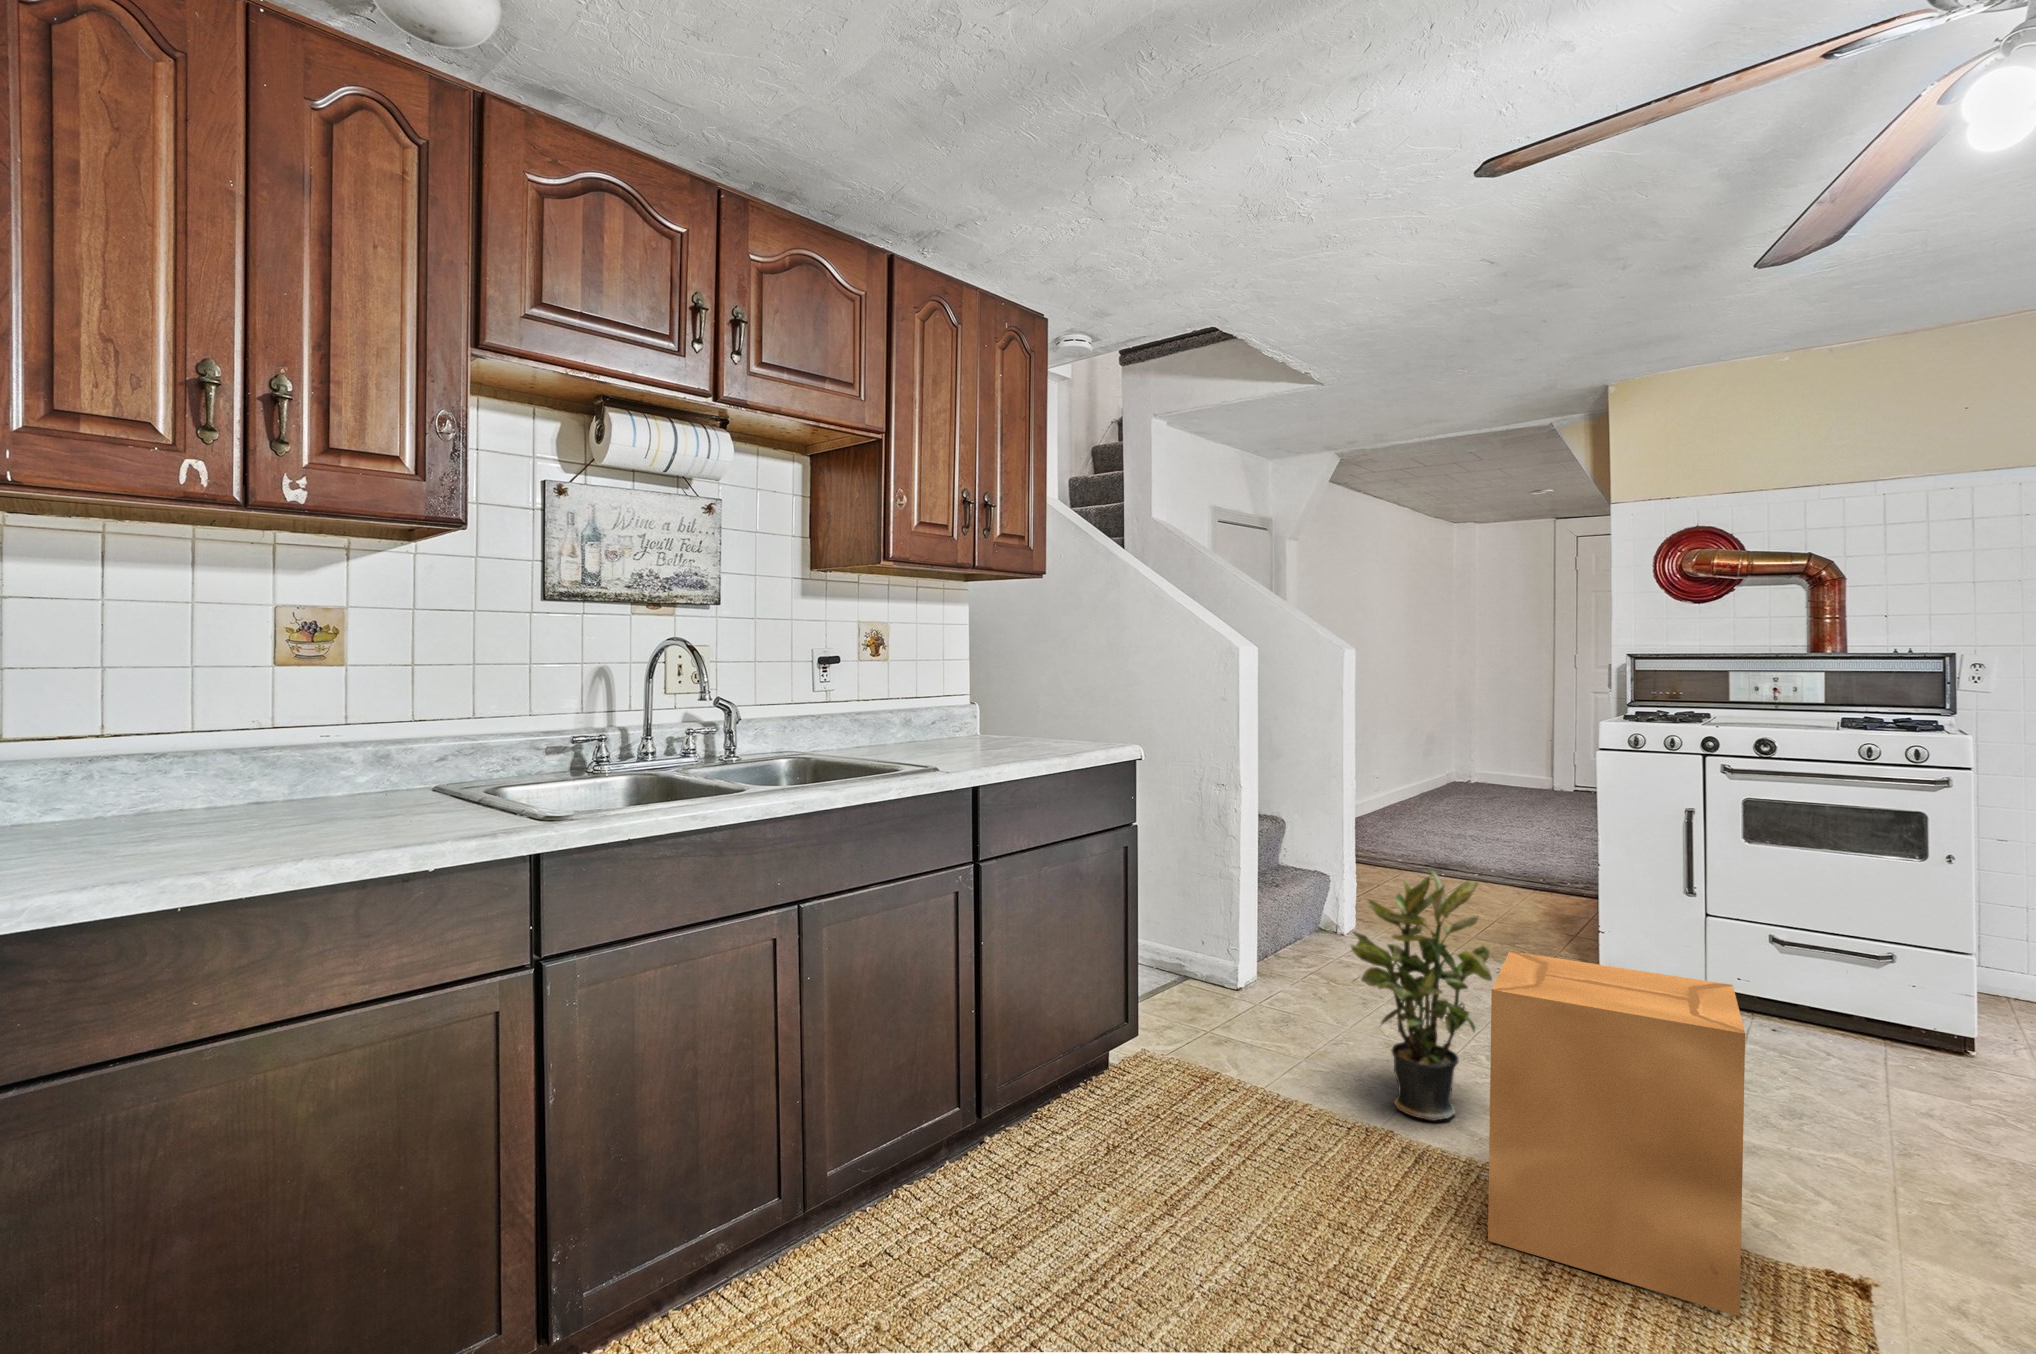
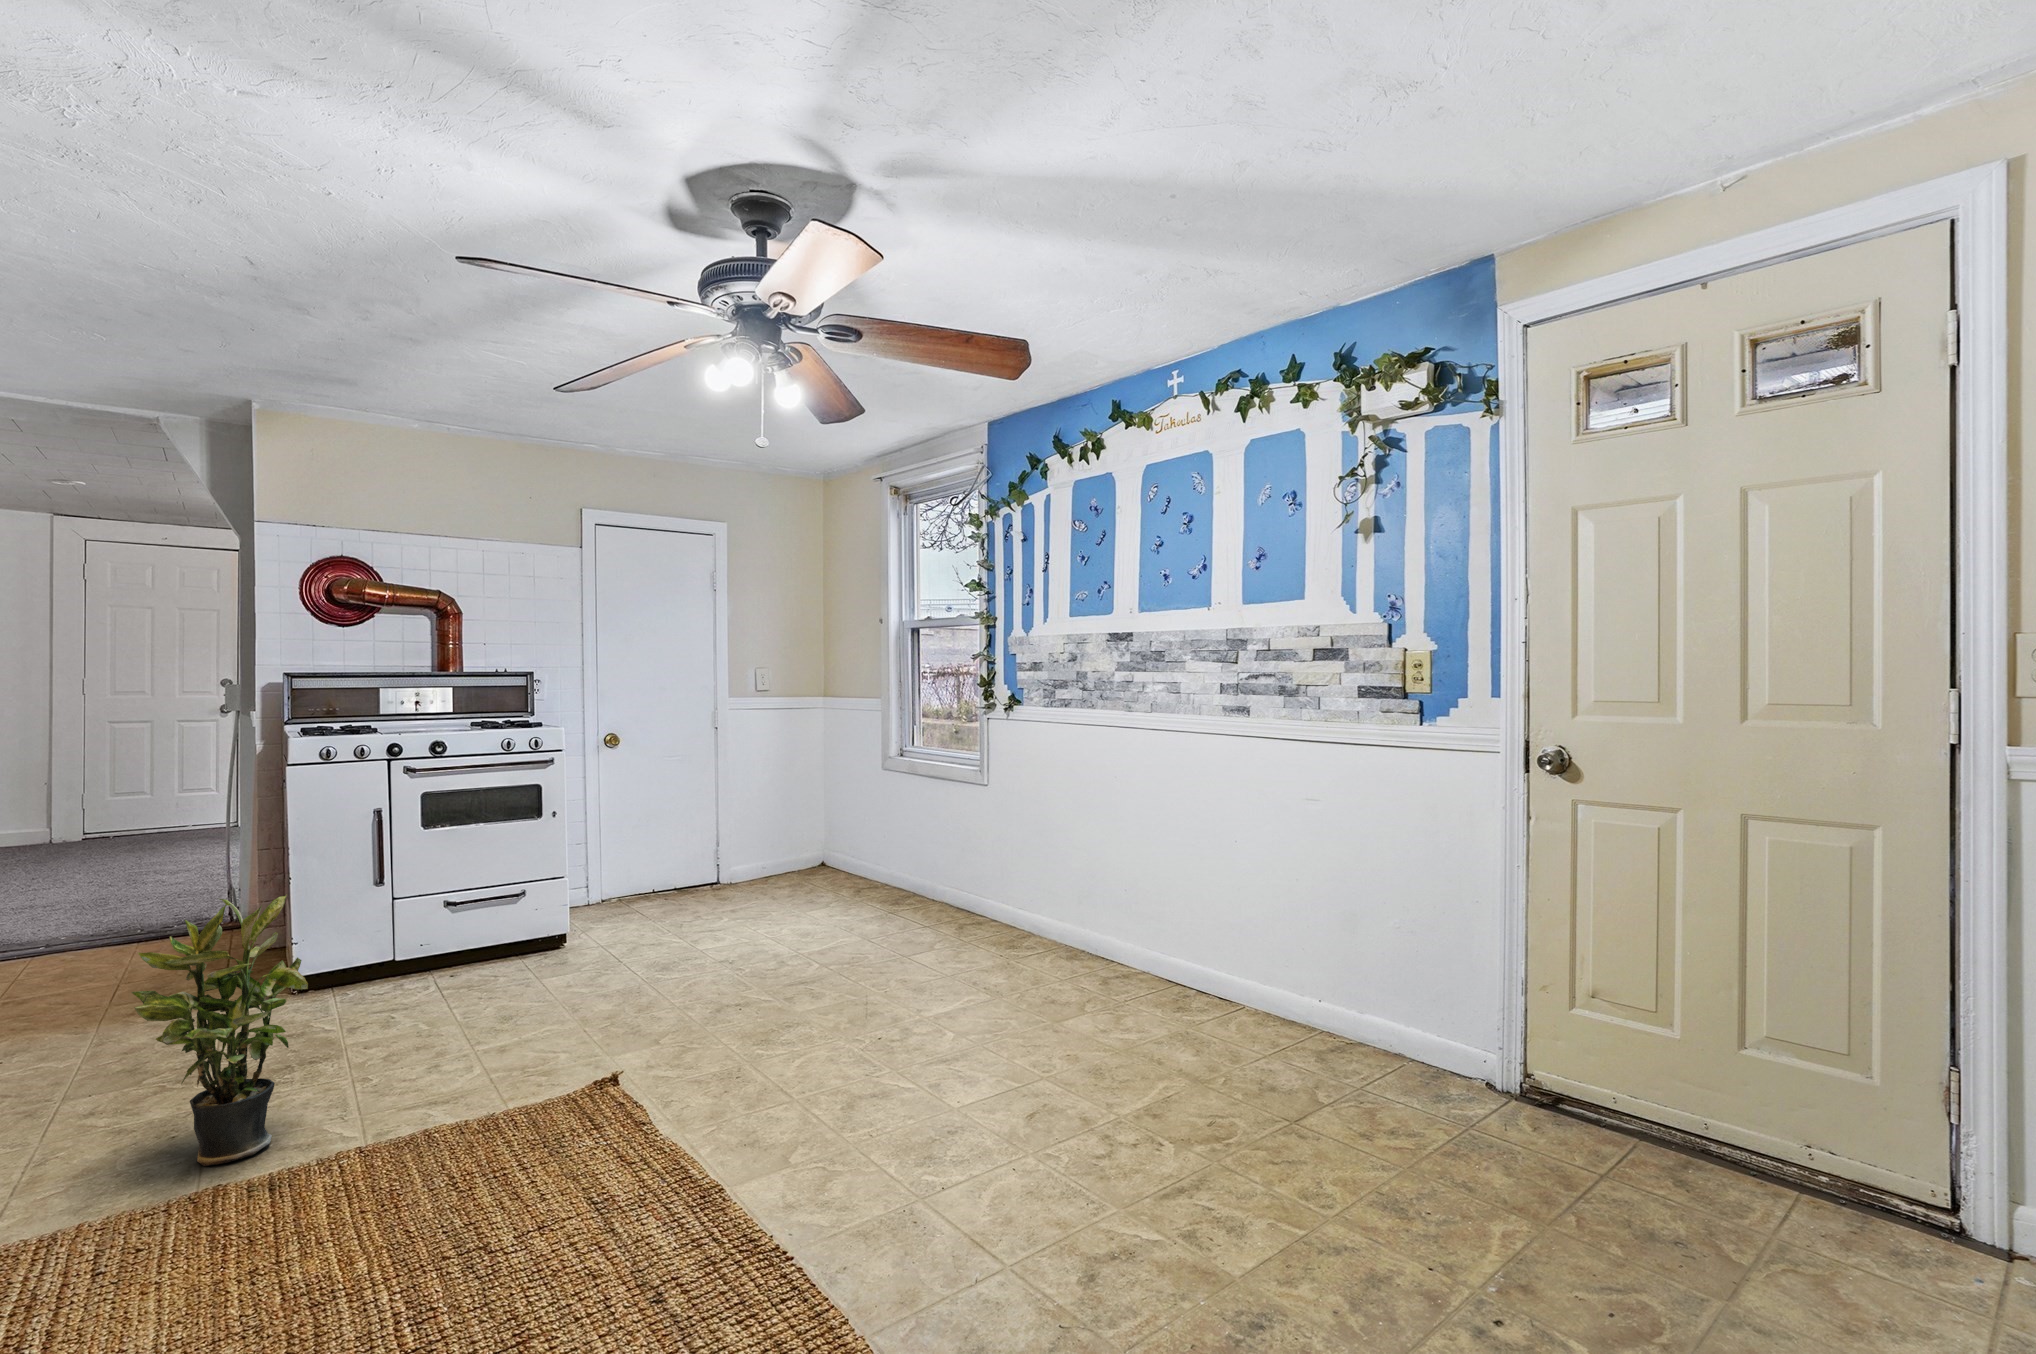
cardboard box: present [1488,951,1745,1316] -> none [355,912,580,1197]

